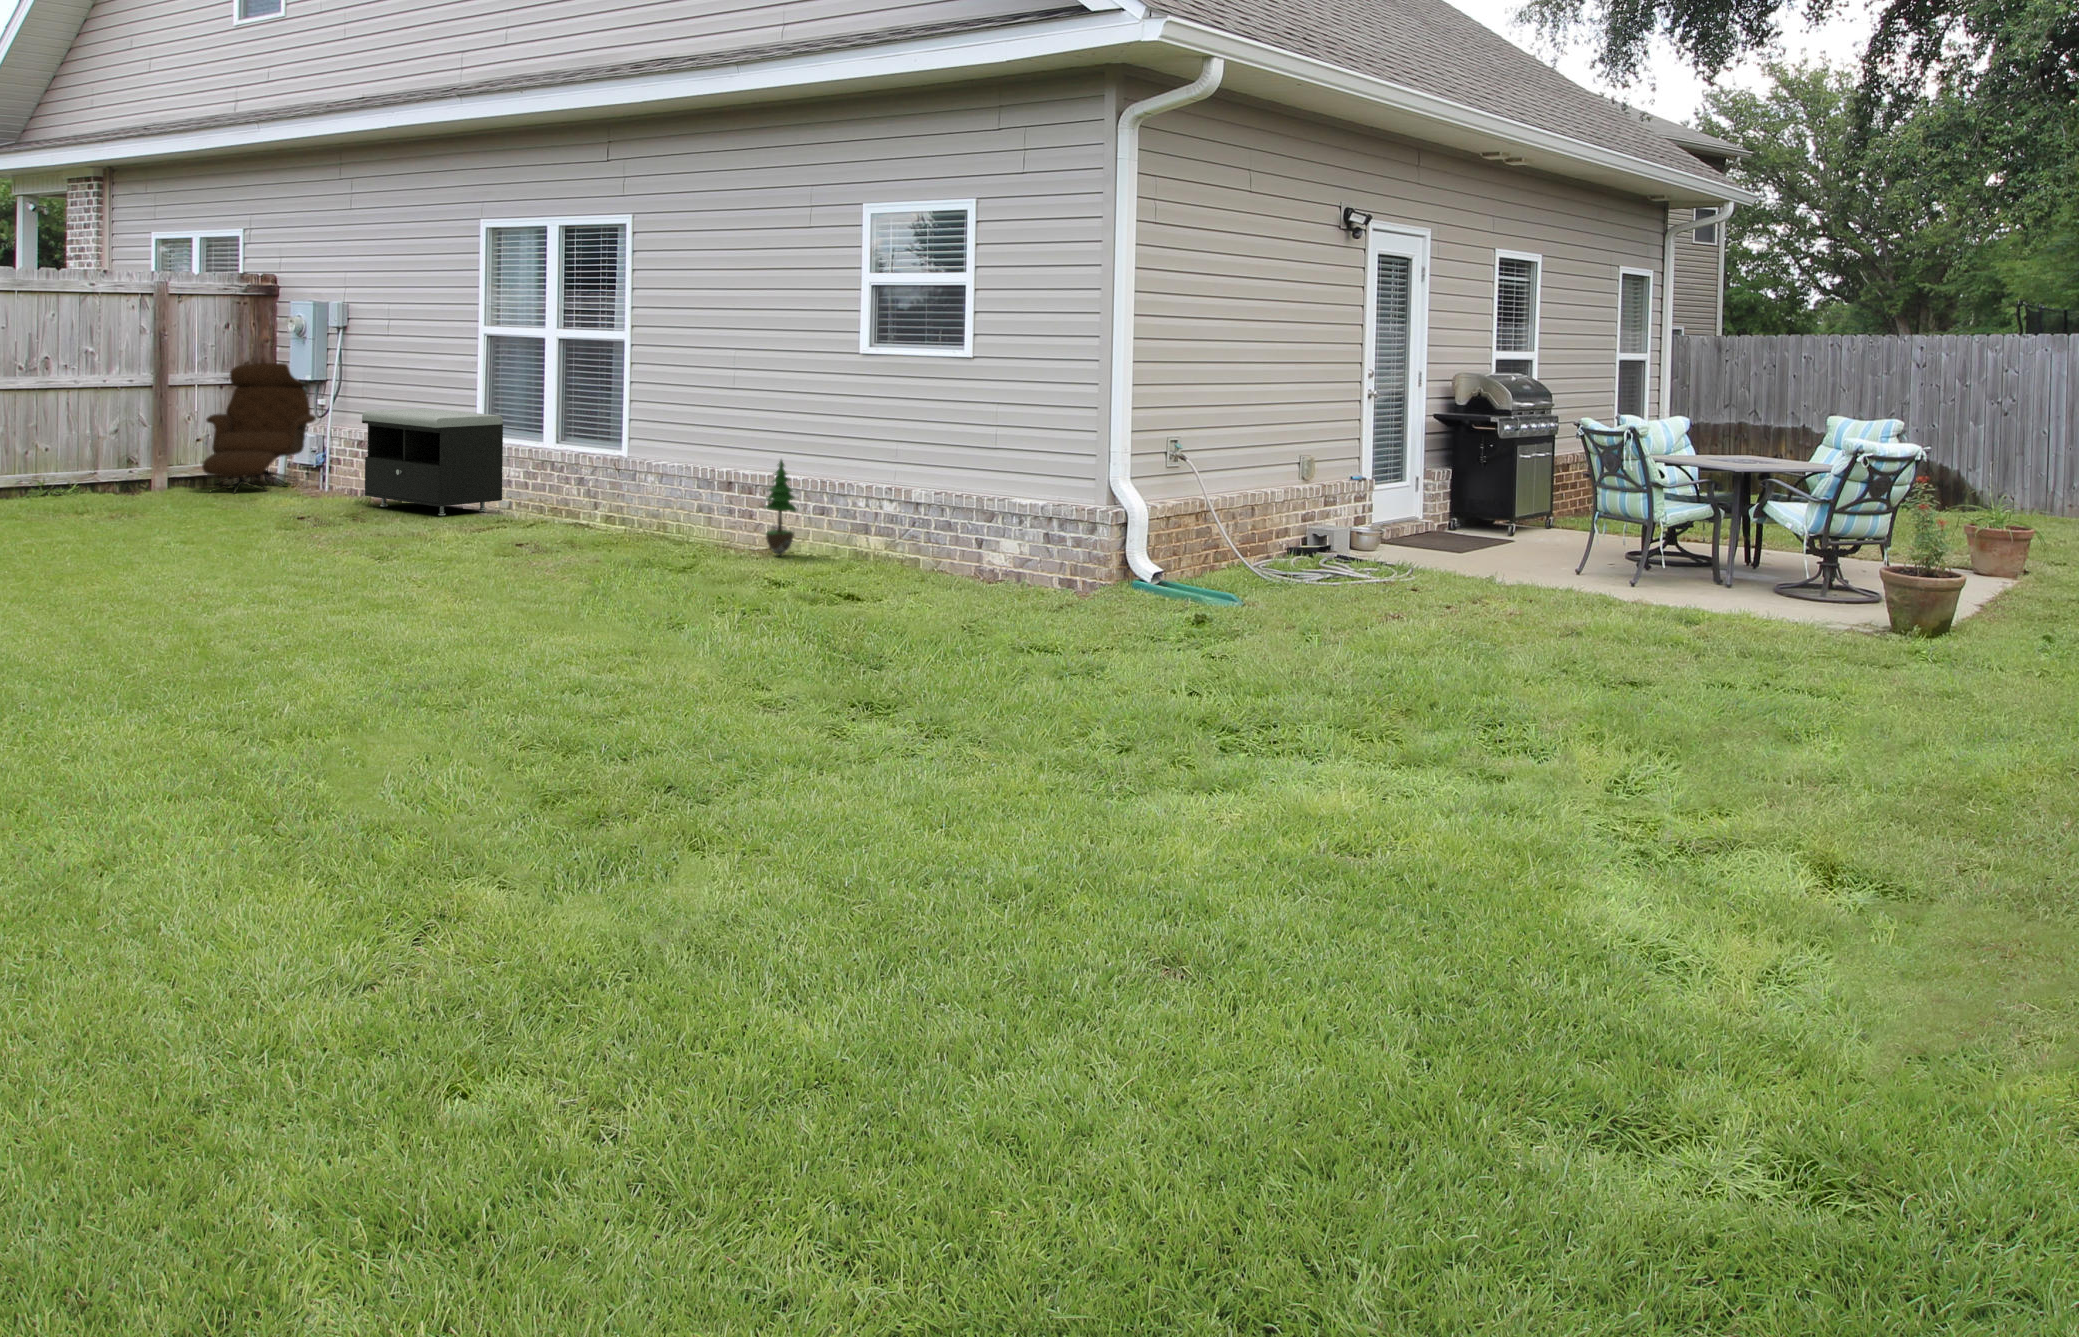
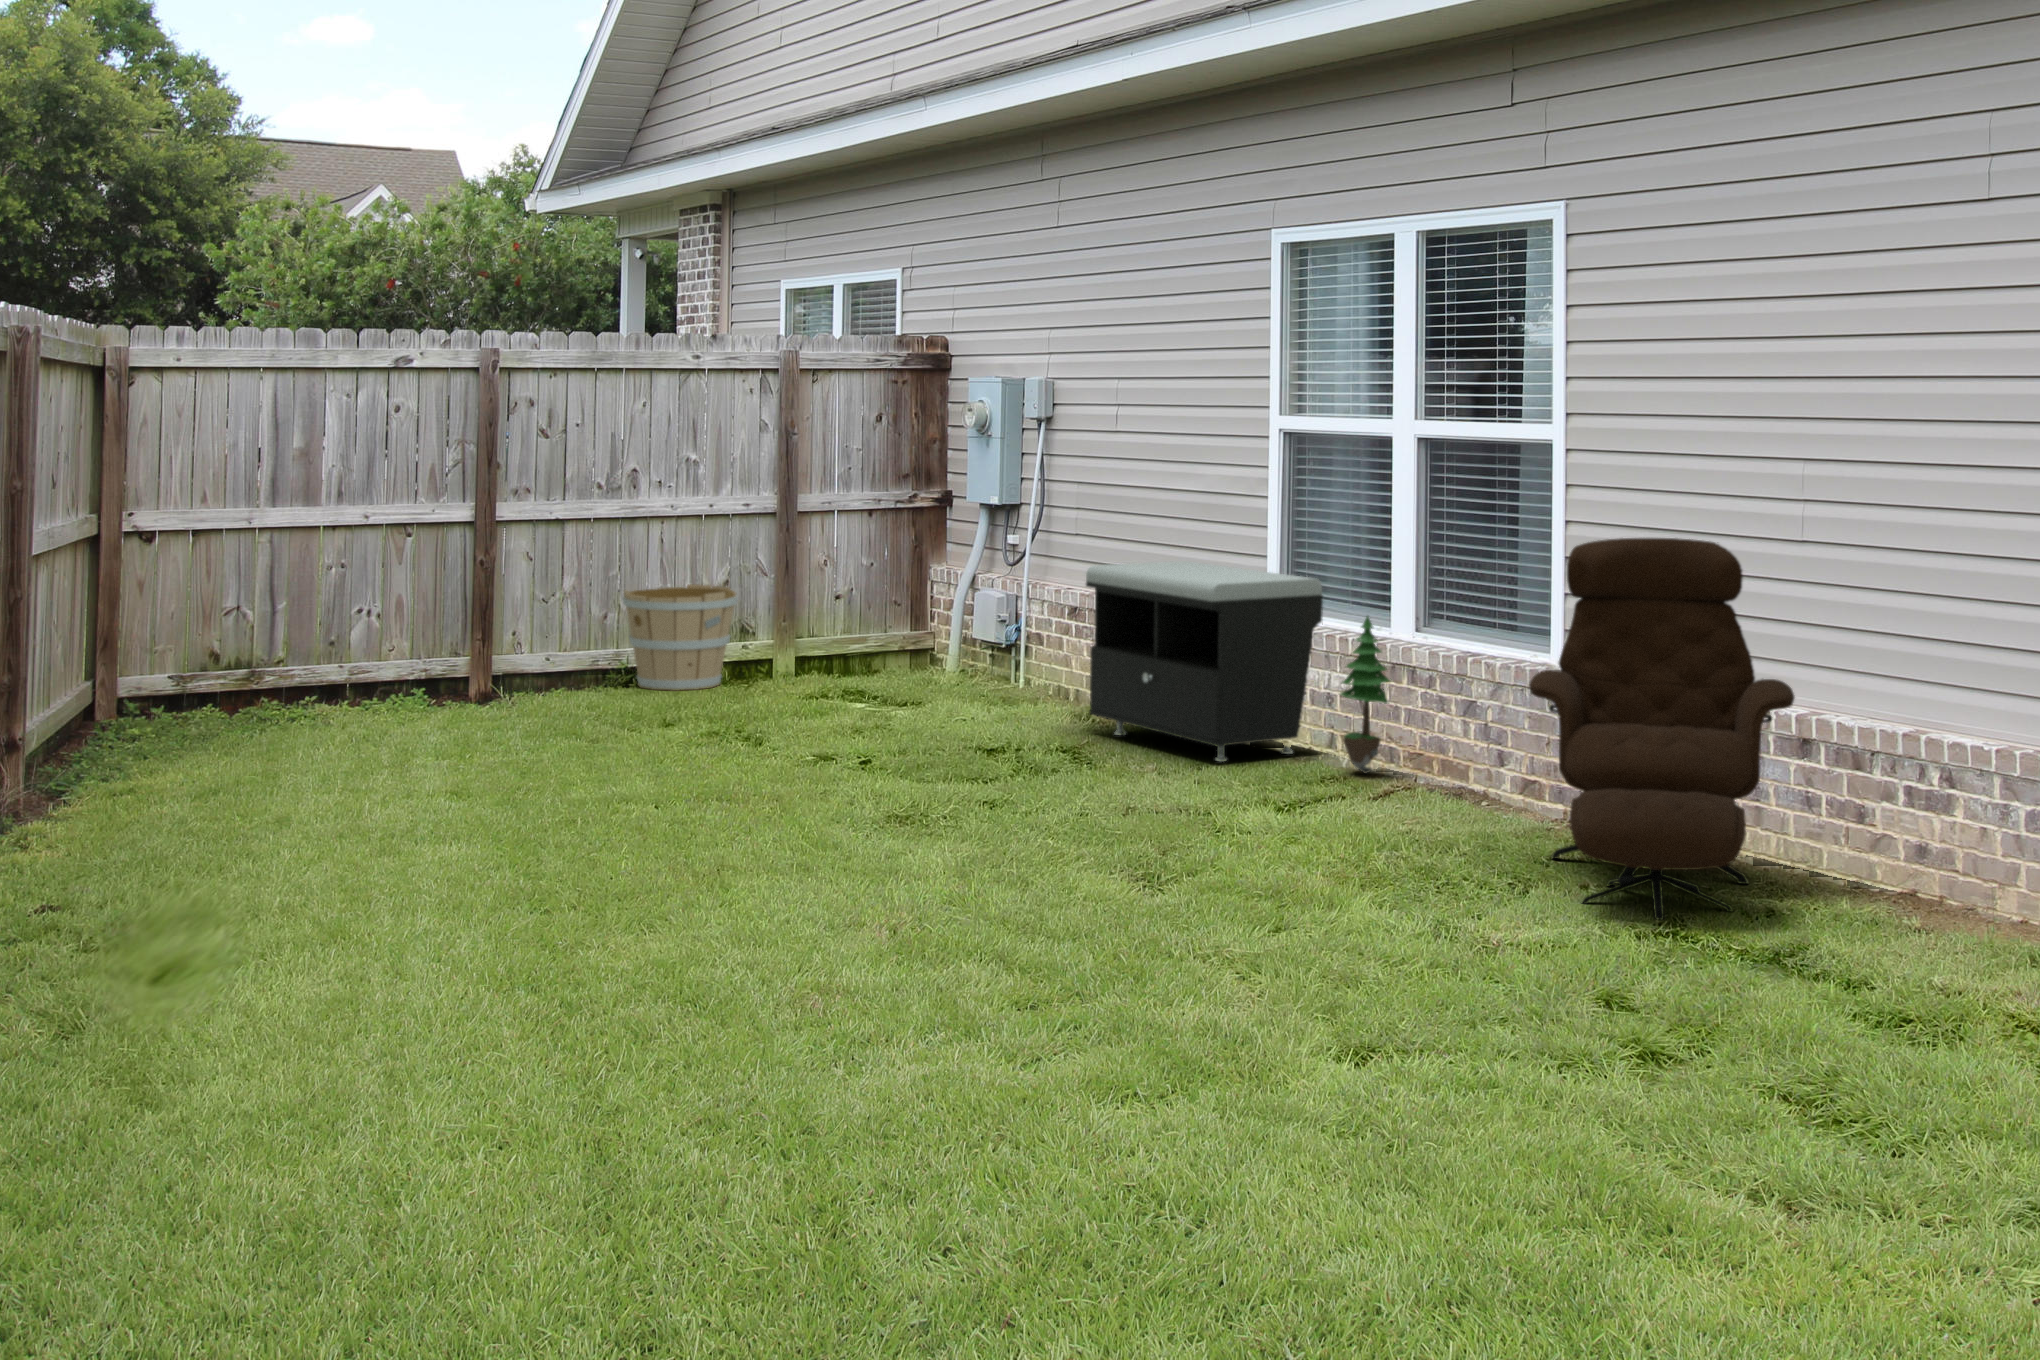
lounge chair: present [202,363,316,494] -> present [1529,538,1795,920]
wooden bucket: none [41,430,127,495] -> present [622,584,738,691]
potted tree: present [763,460,797,555] -> present [1340,616,1389,773]

